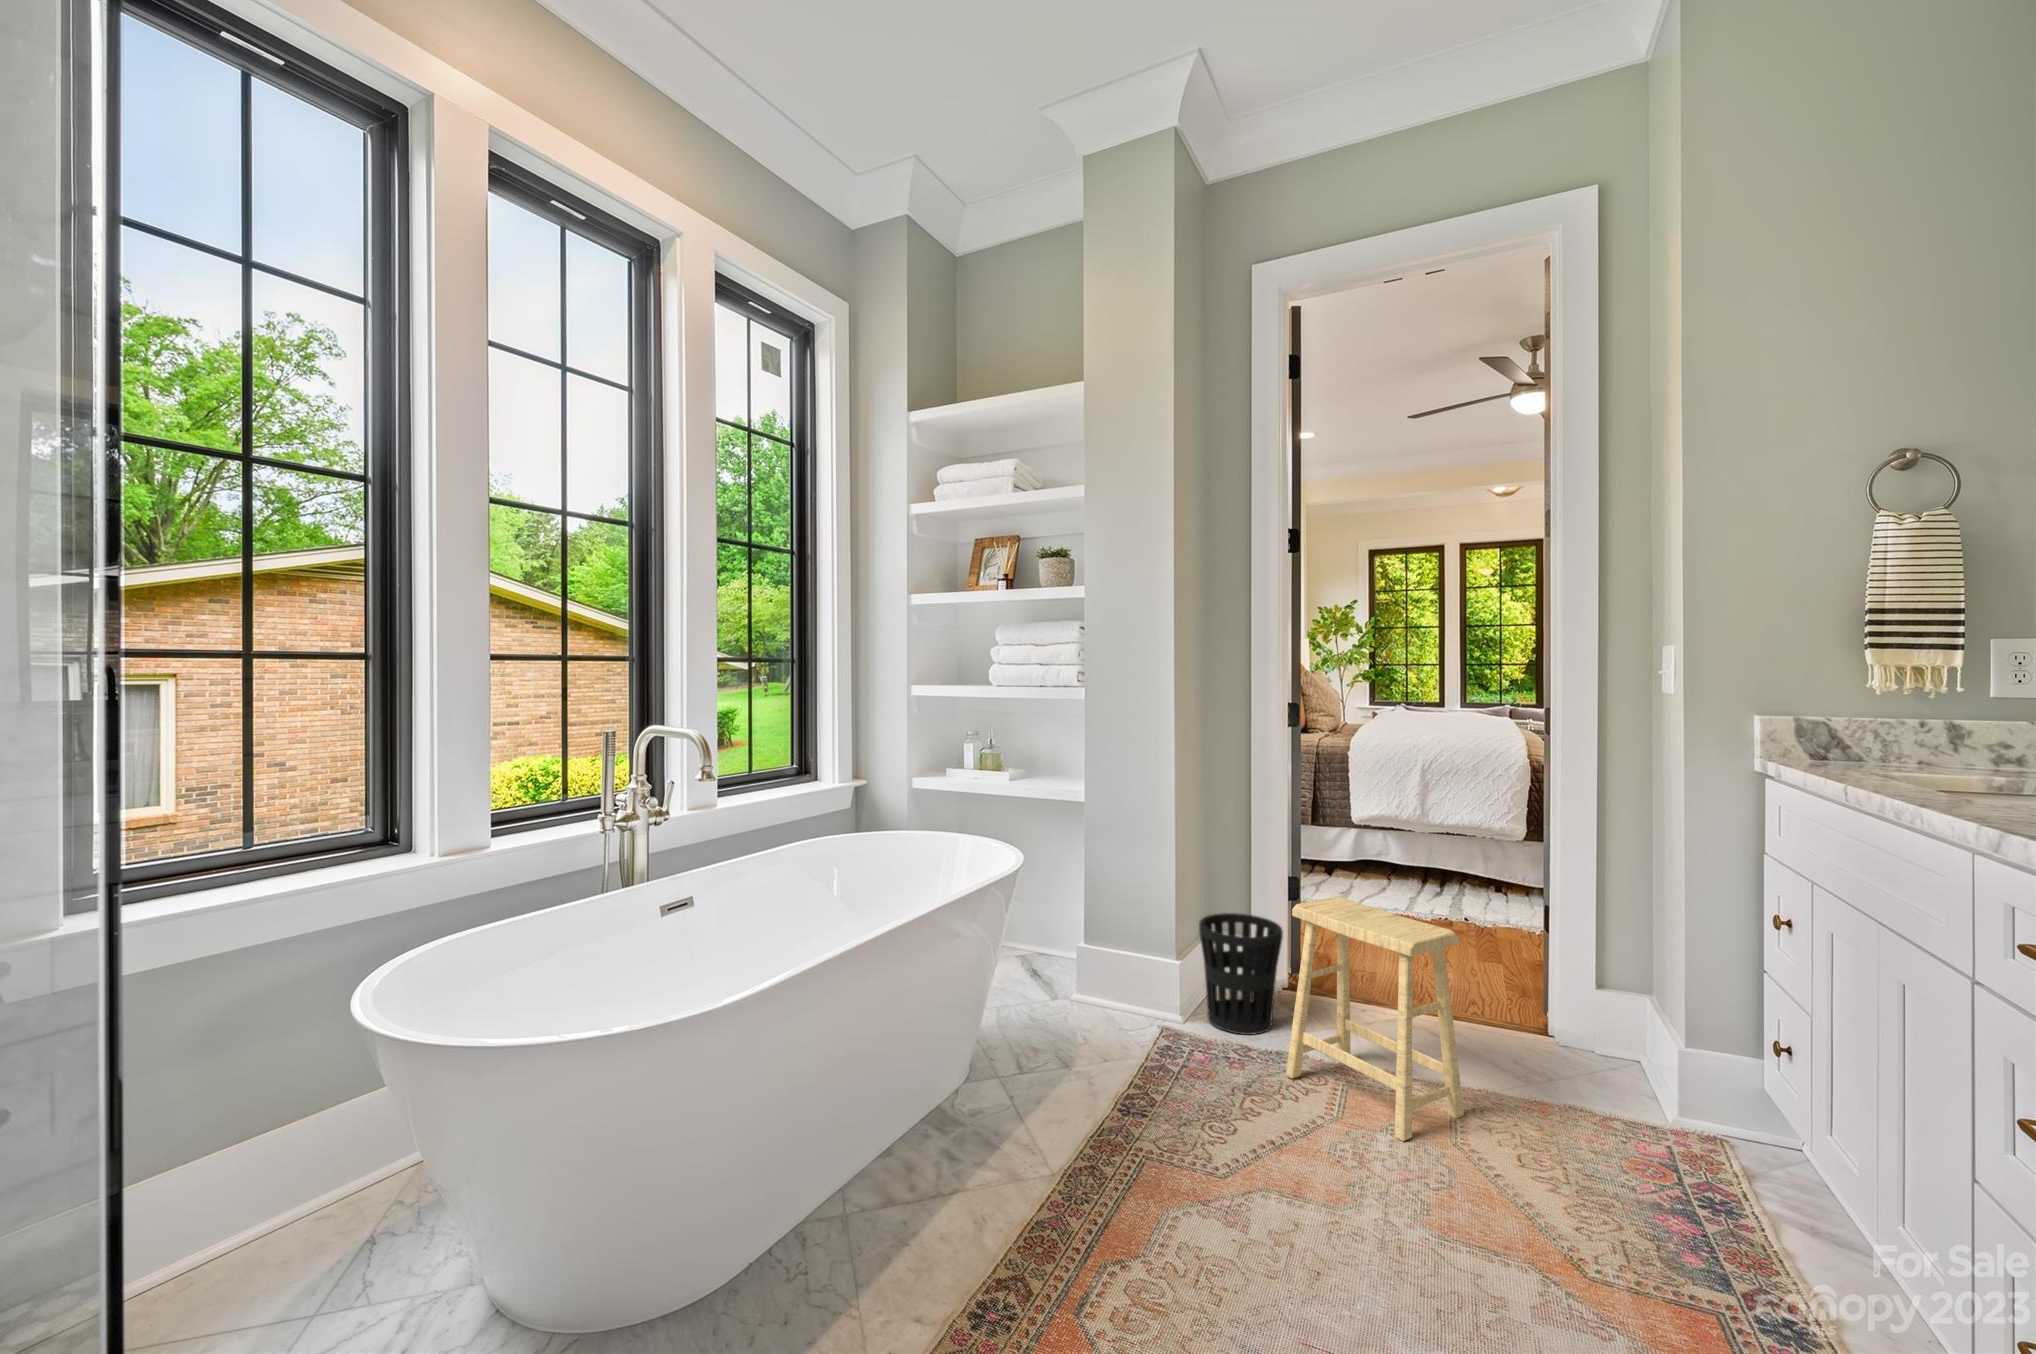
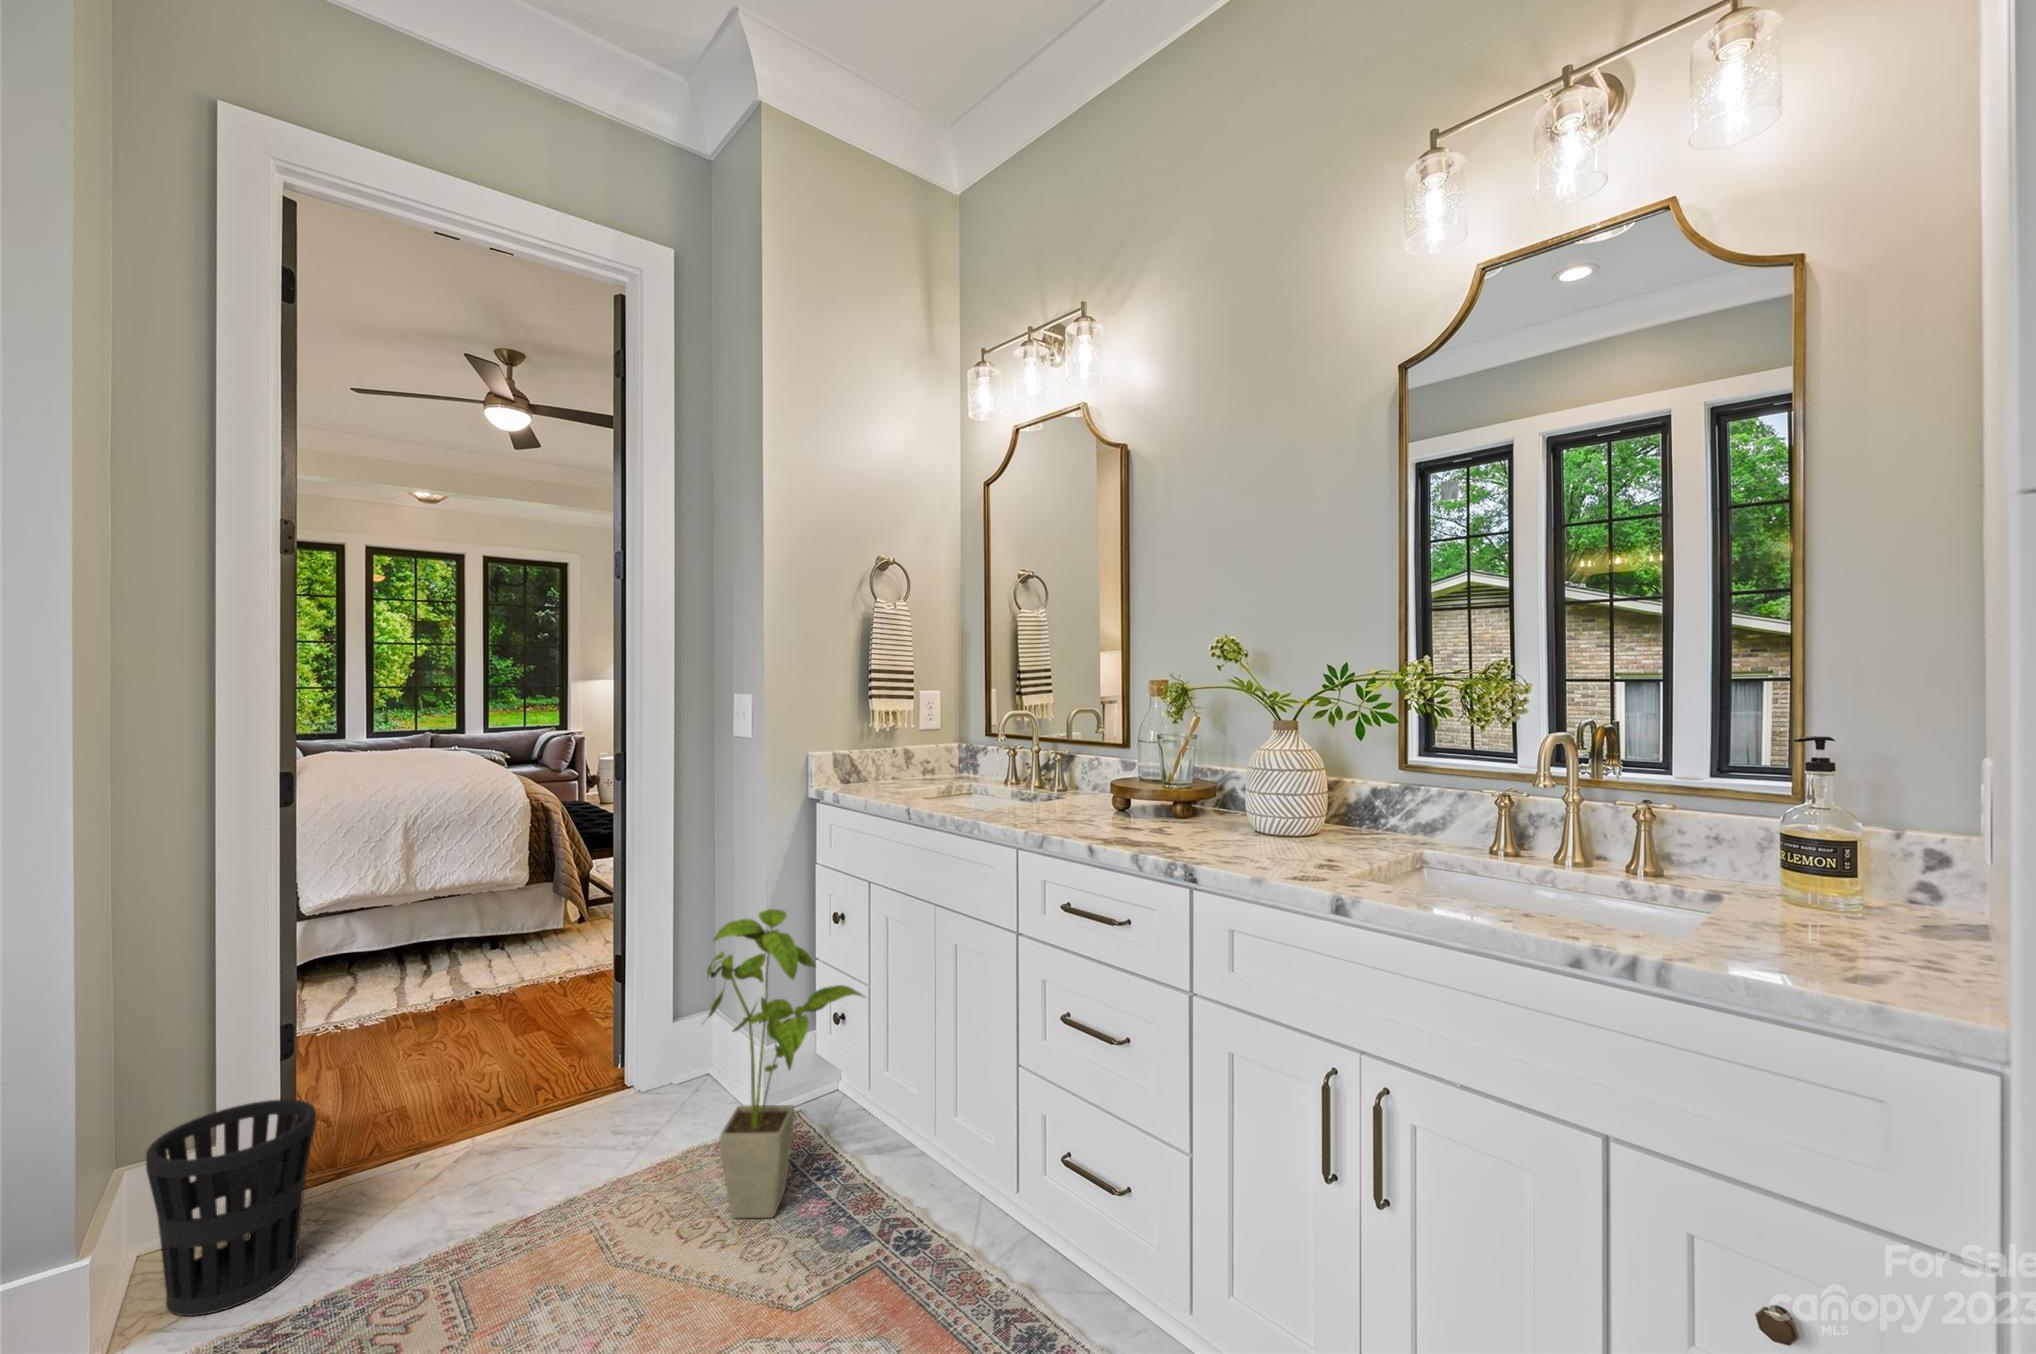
house plant: none [1547,874,1770,1201] -> present [707,909,864,1218]
footstool: present [1286,897,1464,1141] -> none [366,1019,607,1315]

